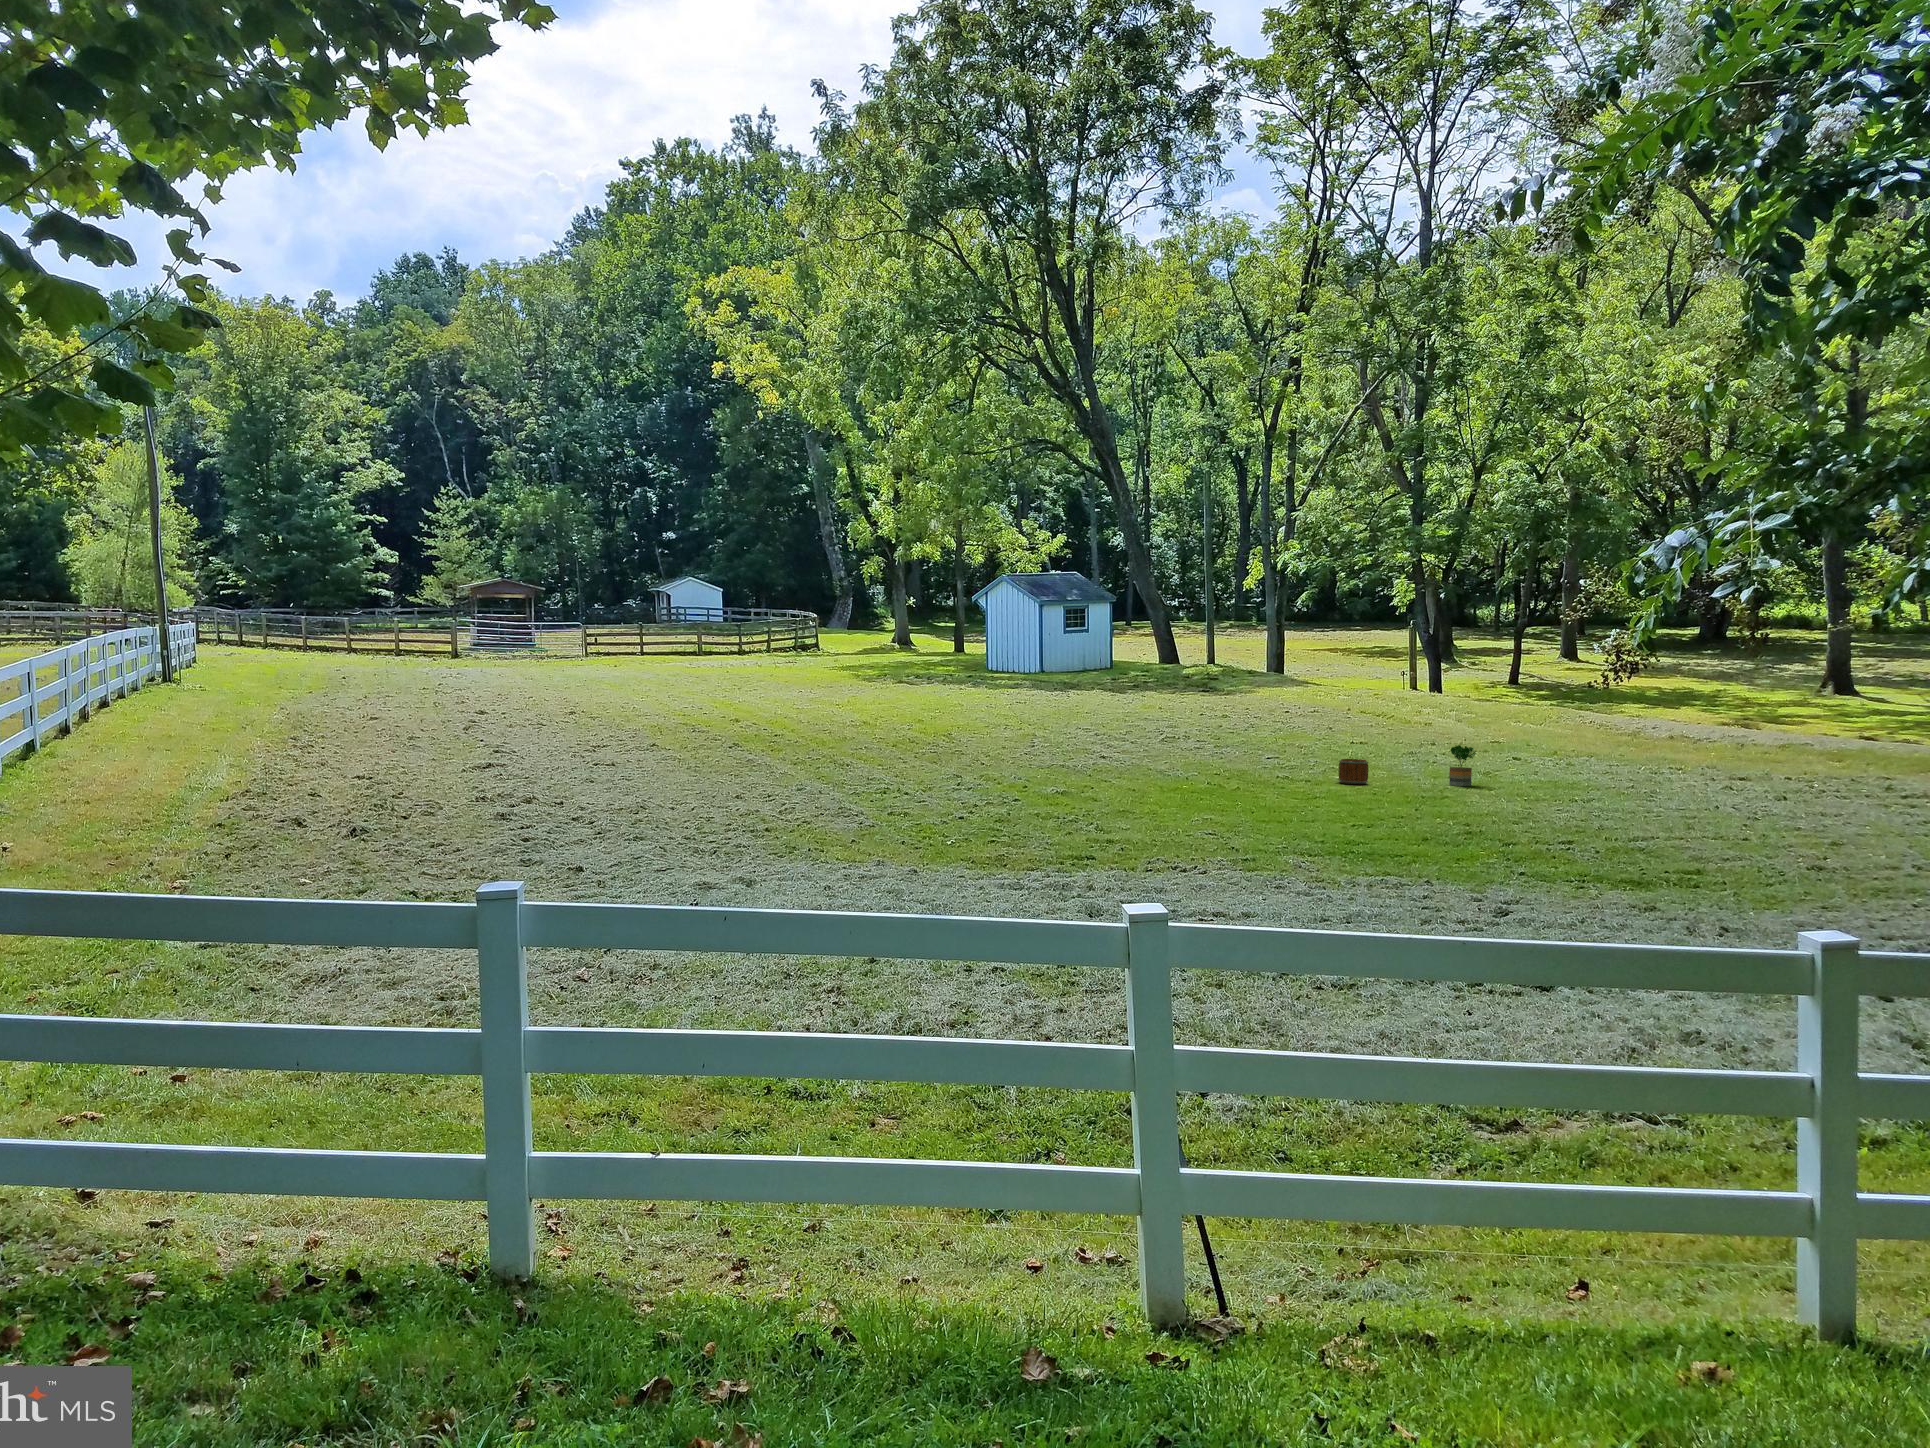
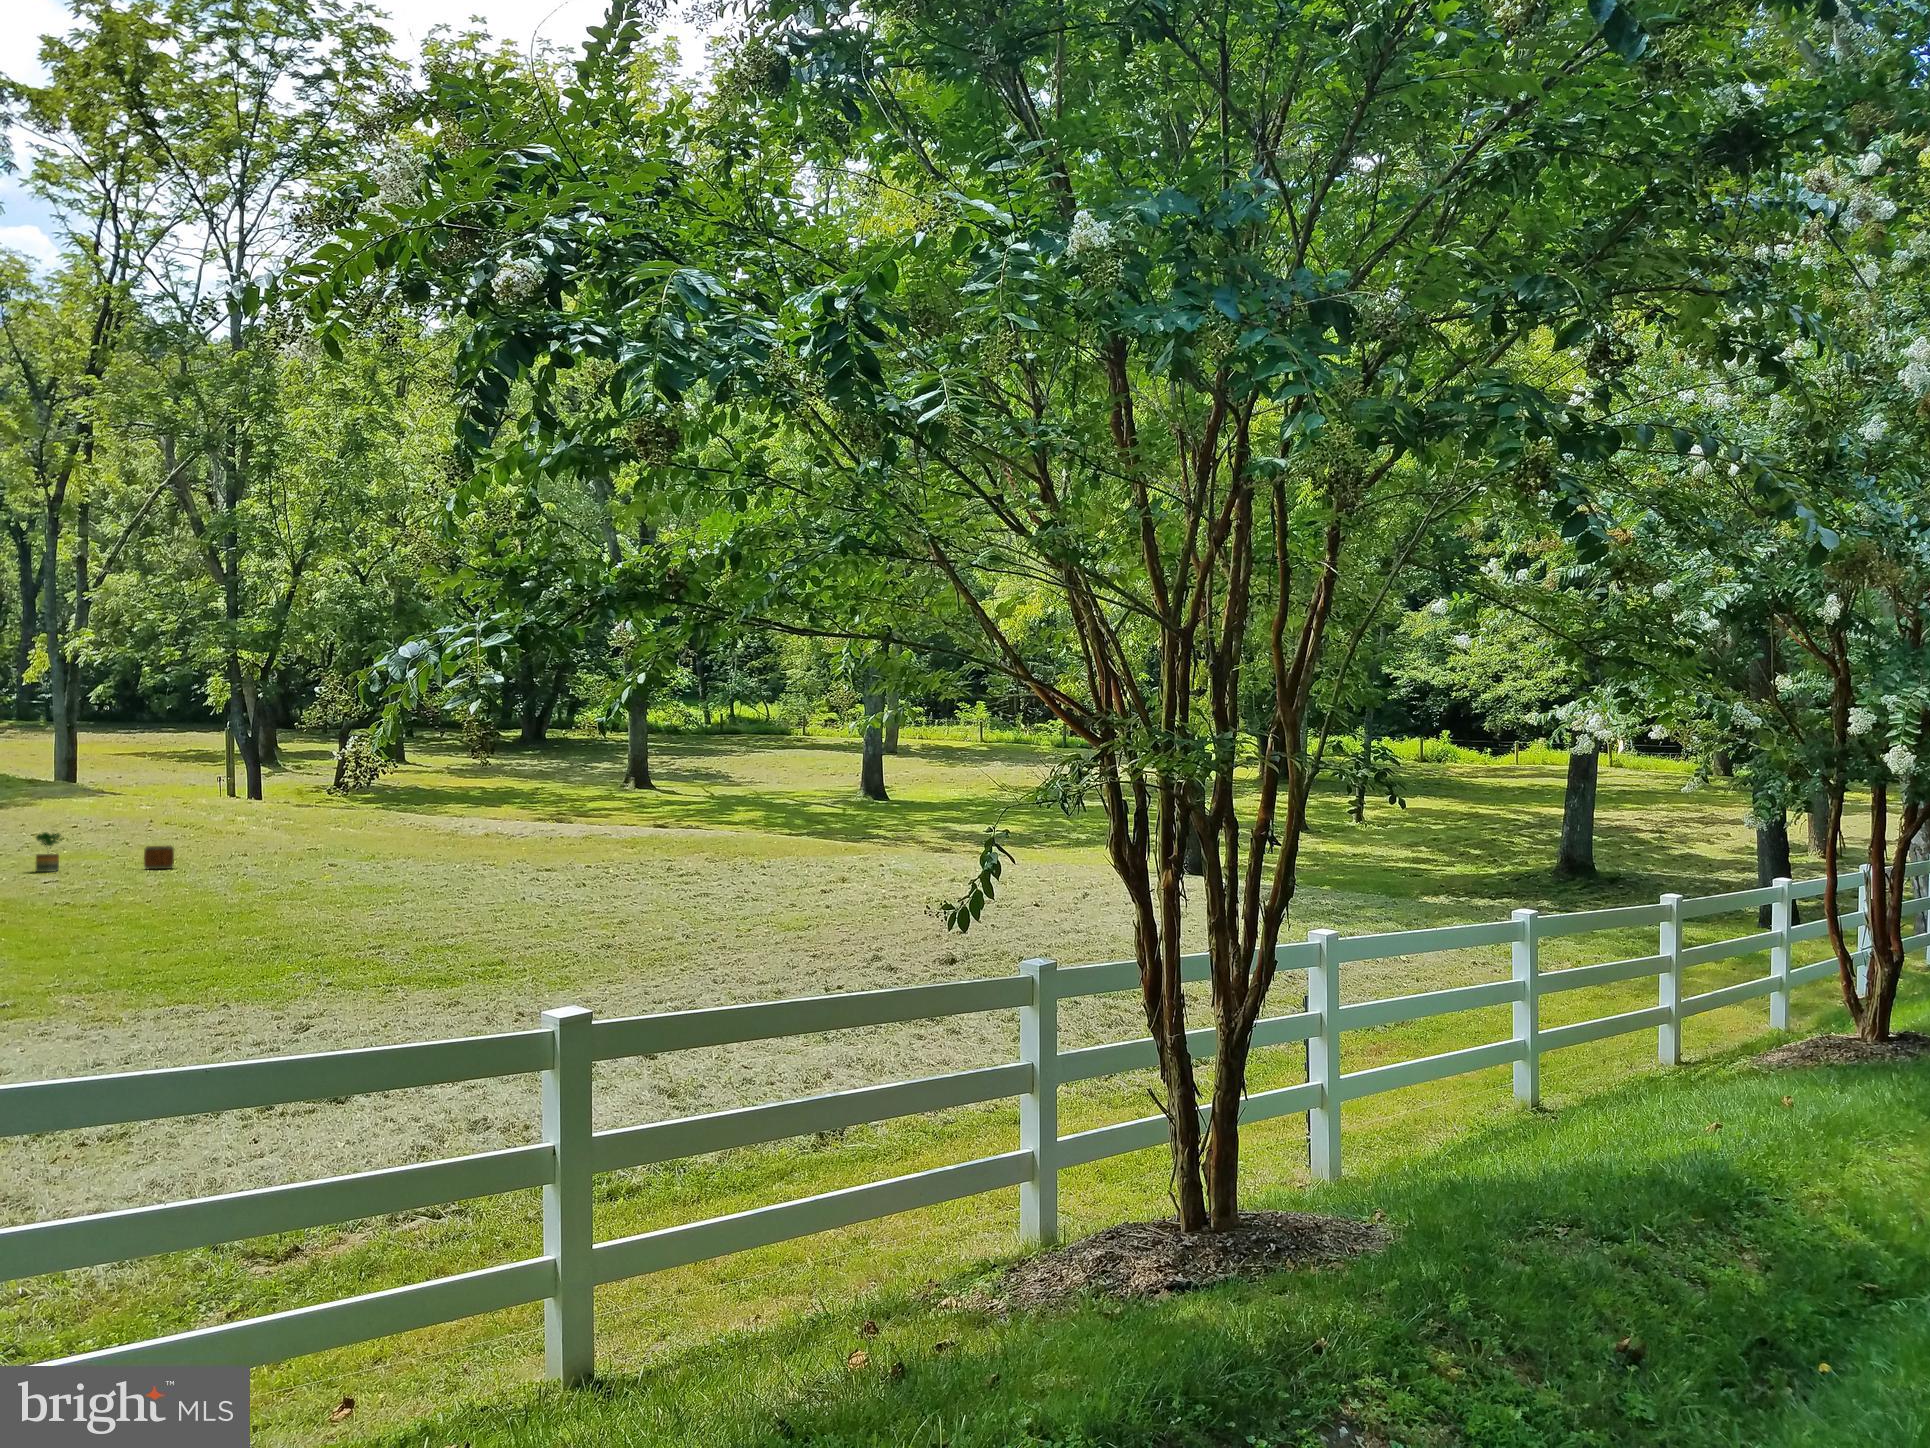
potted tree: present [1449,745,1476,786] -> present [36,832,62,872]

